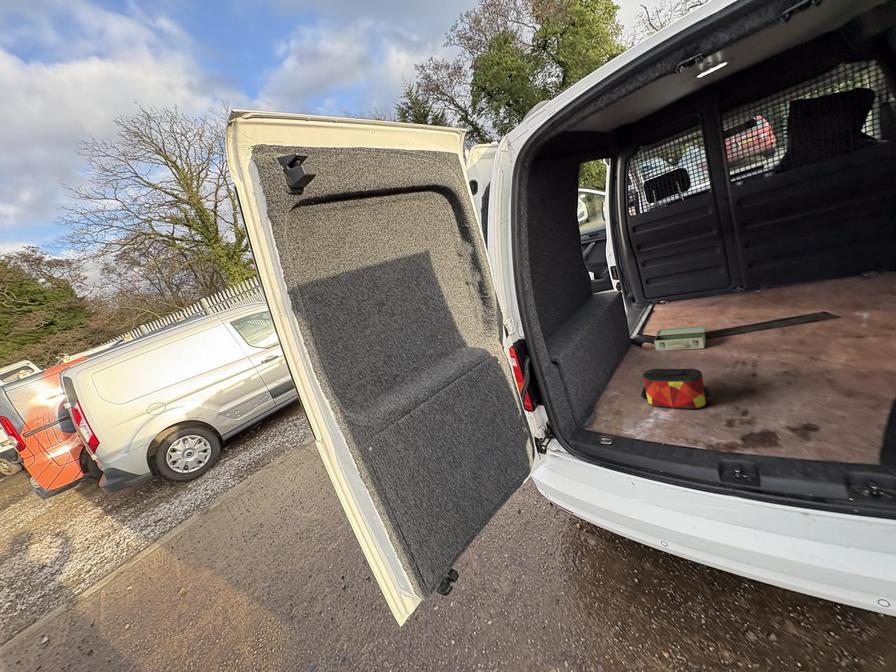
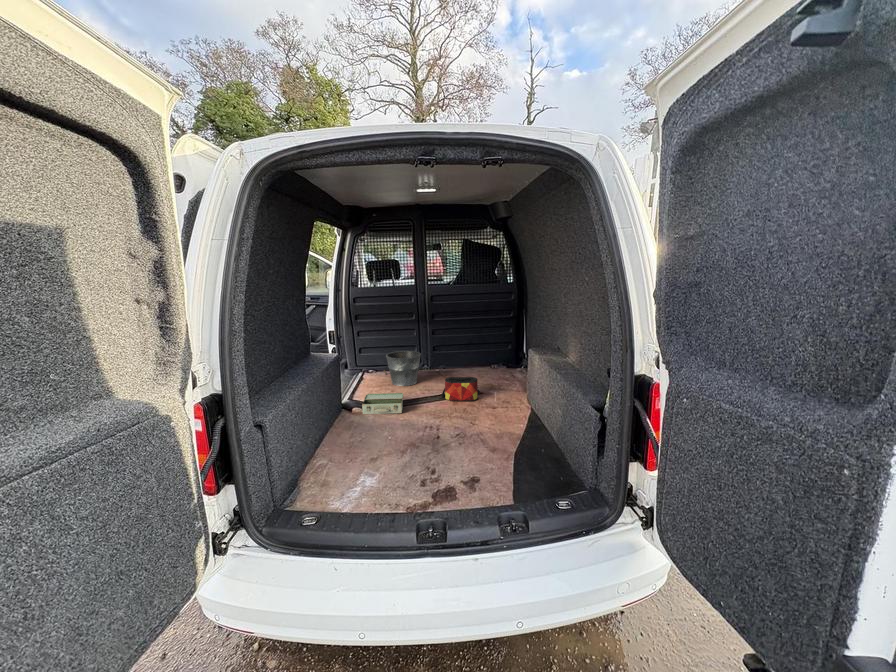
bucket: none [680,275,730,317] -> present [384,351,421,386]
bag: present [641,369,711,409] -> present [441,377,479,401]

